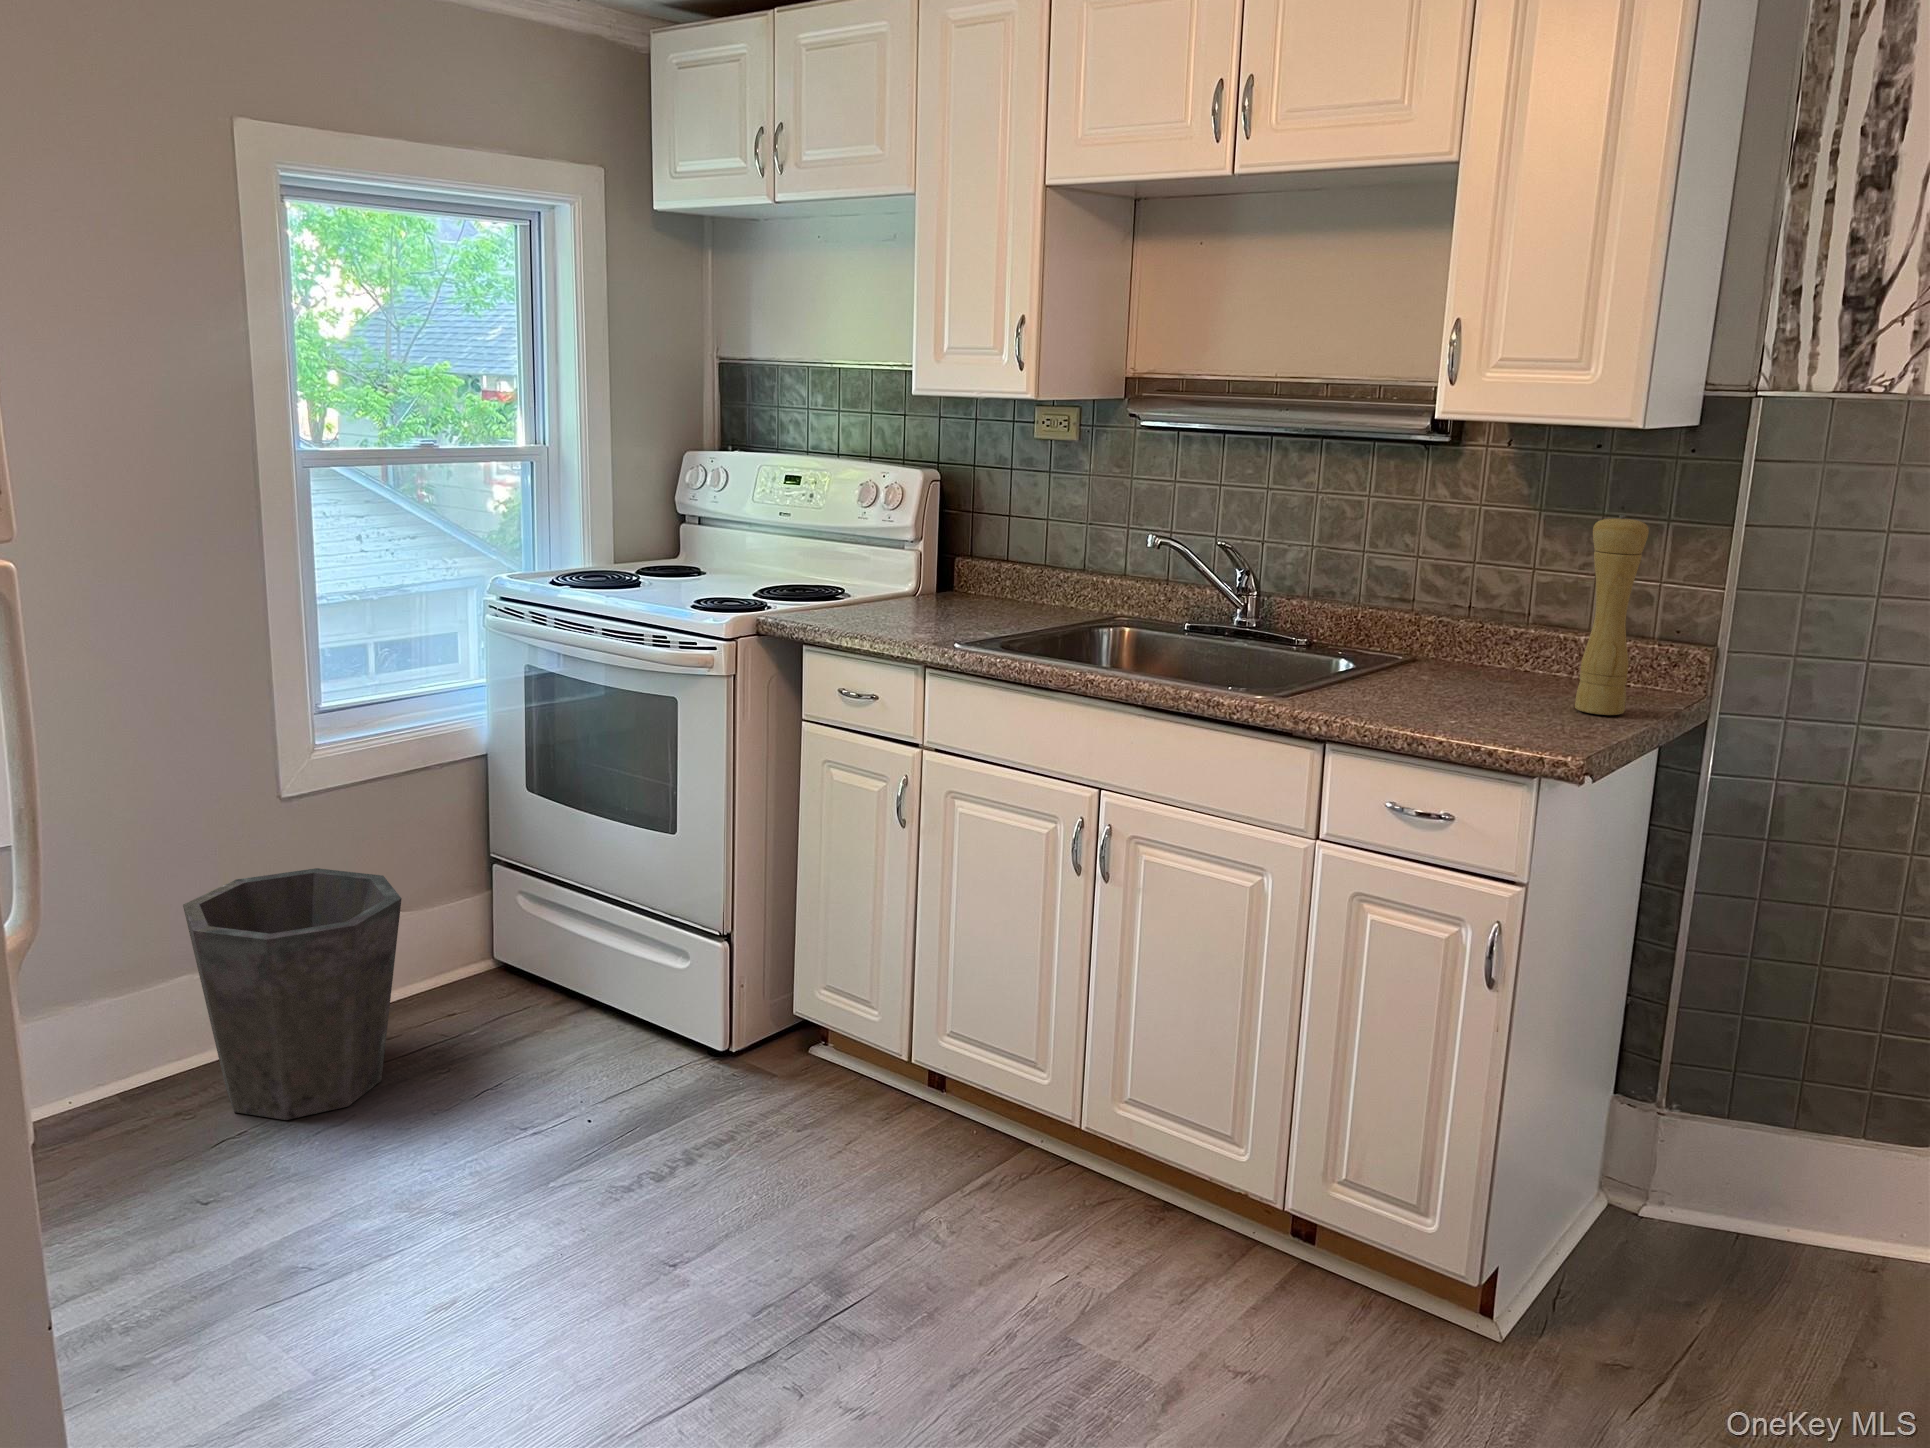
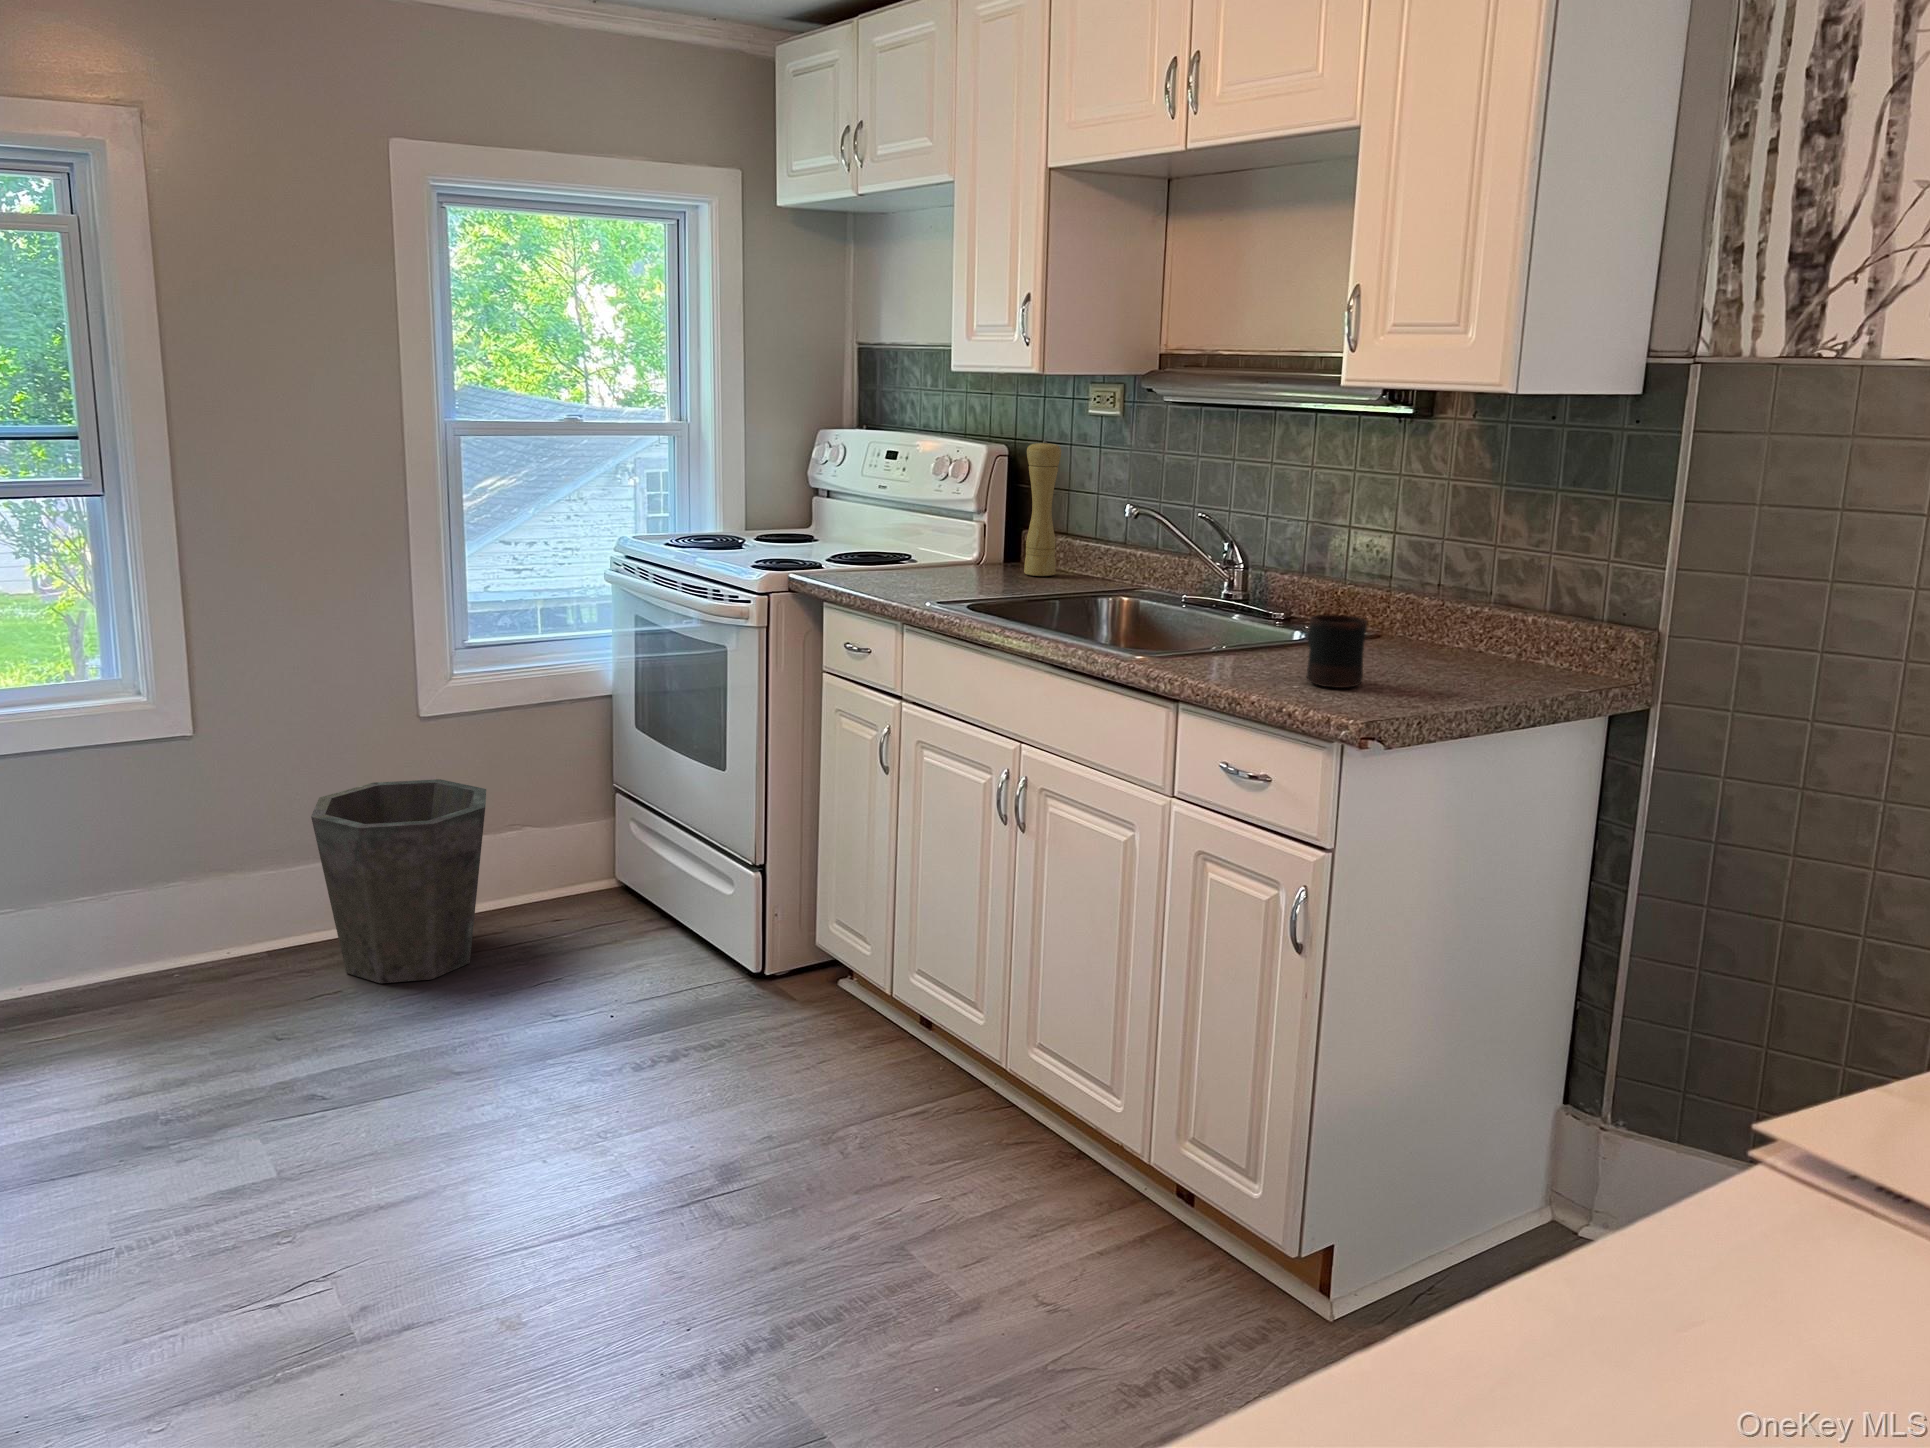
pepper mill: present [1575,515,1649,715] -> present [1024,441,1061,576]
mug: none [1439,646,1516,719] -> present [1307,615,1367,688]

